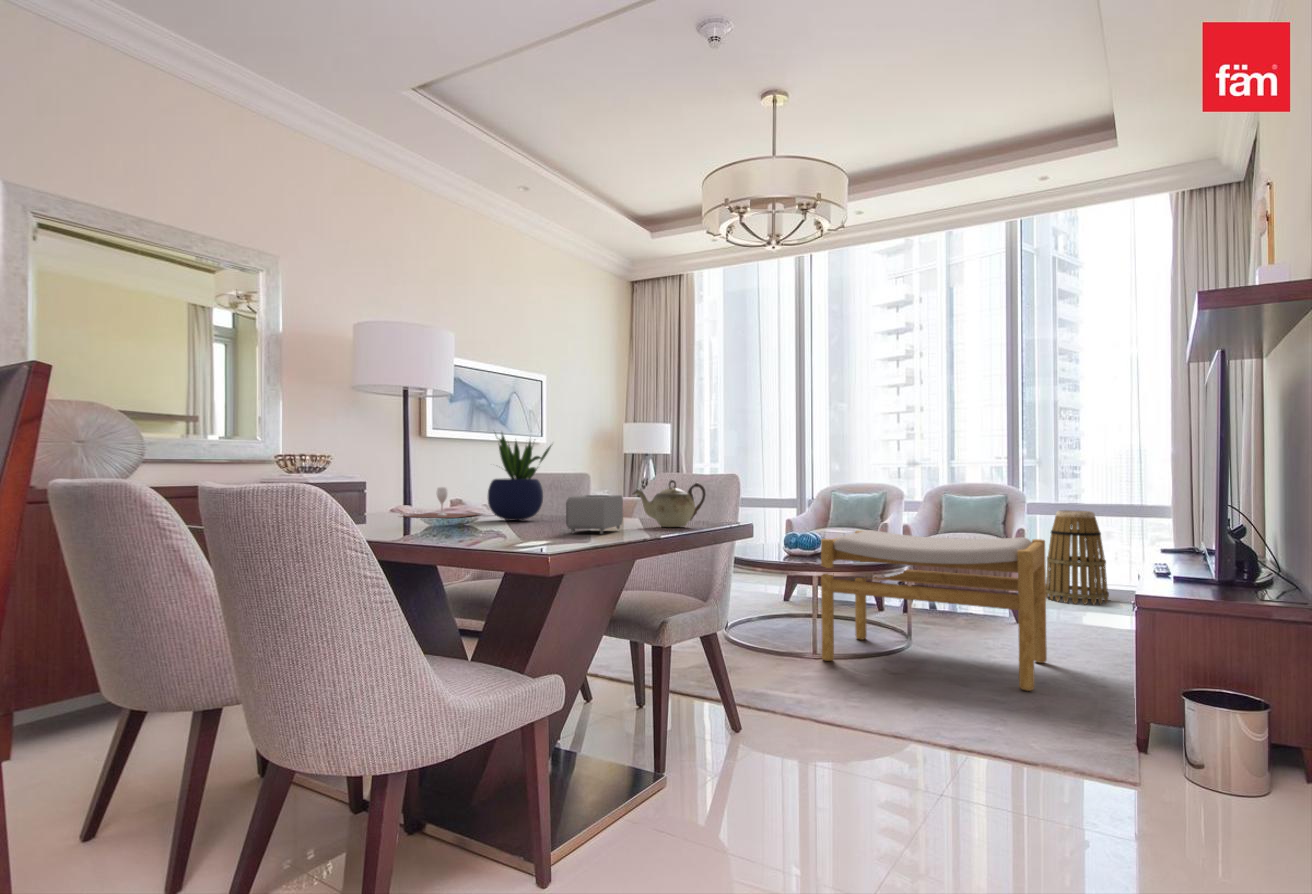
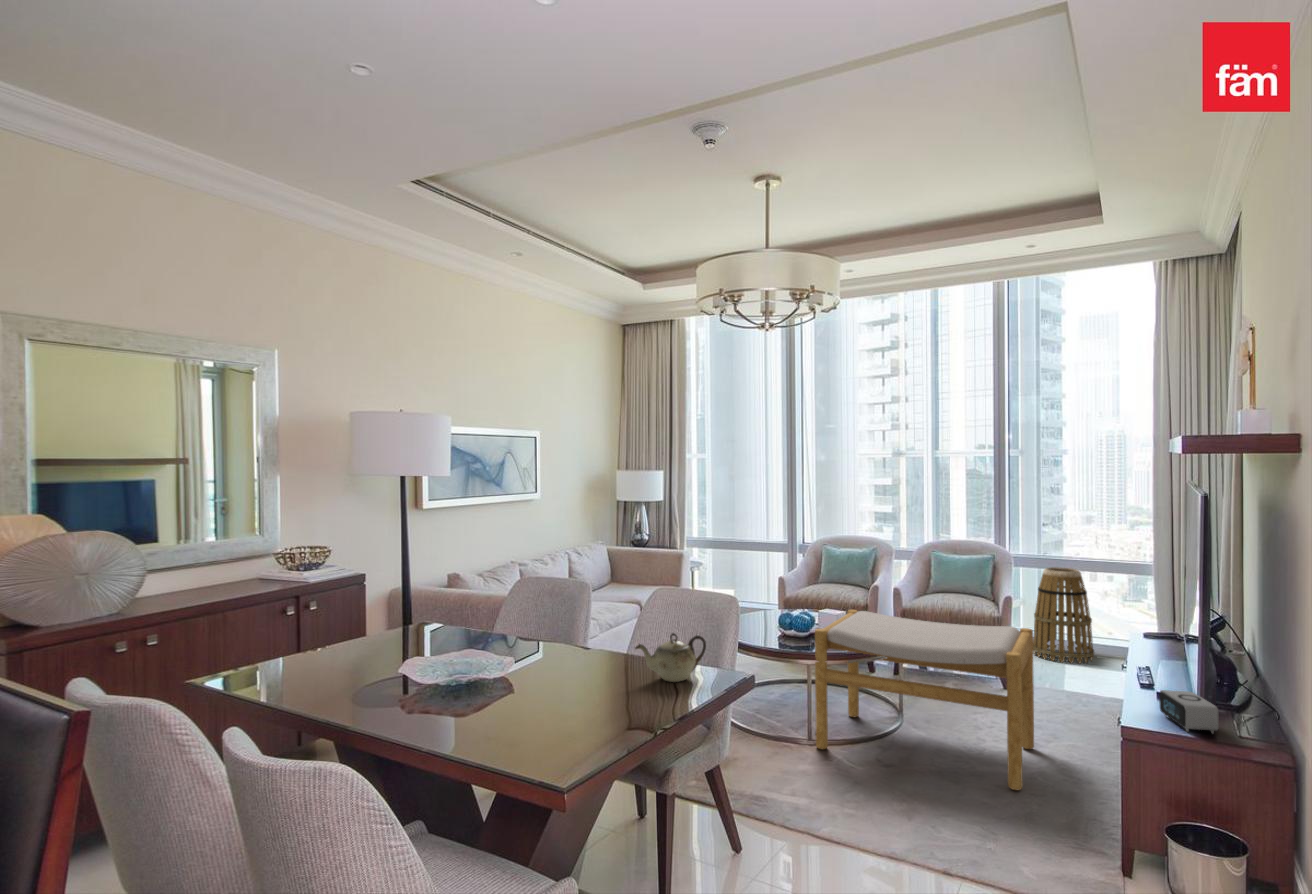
potted plant: present [488,433,551,521] -> none [490,566,556,661]
wine glass: present [404,487,478,518] -> none [402,614,486,651]
alarm clock: present [566,495,623,534] -> present [1159,690,1219,733]

